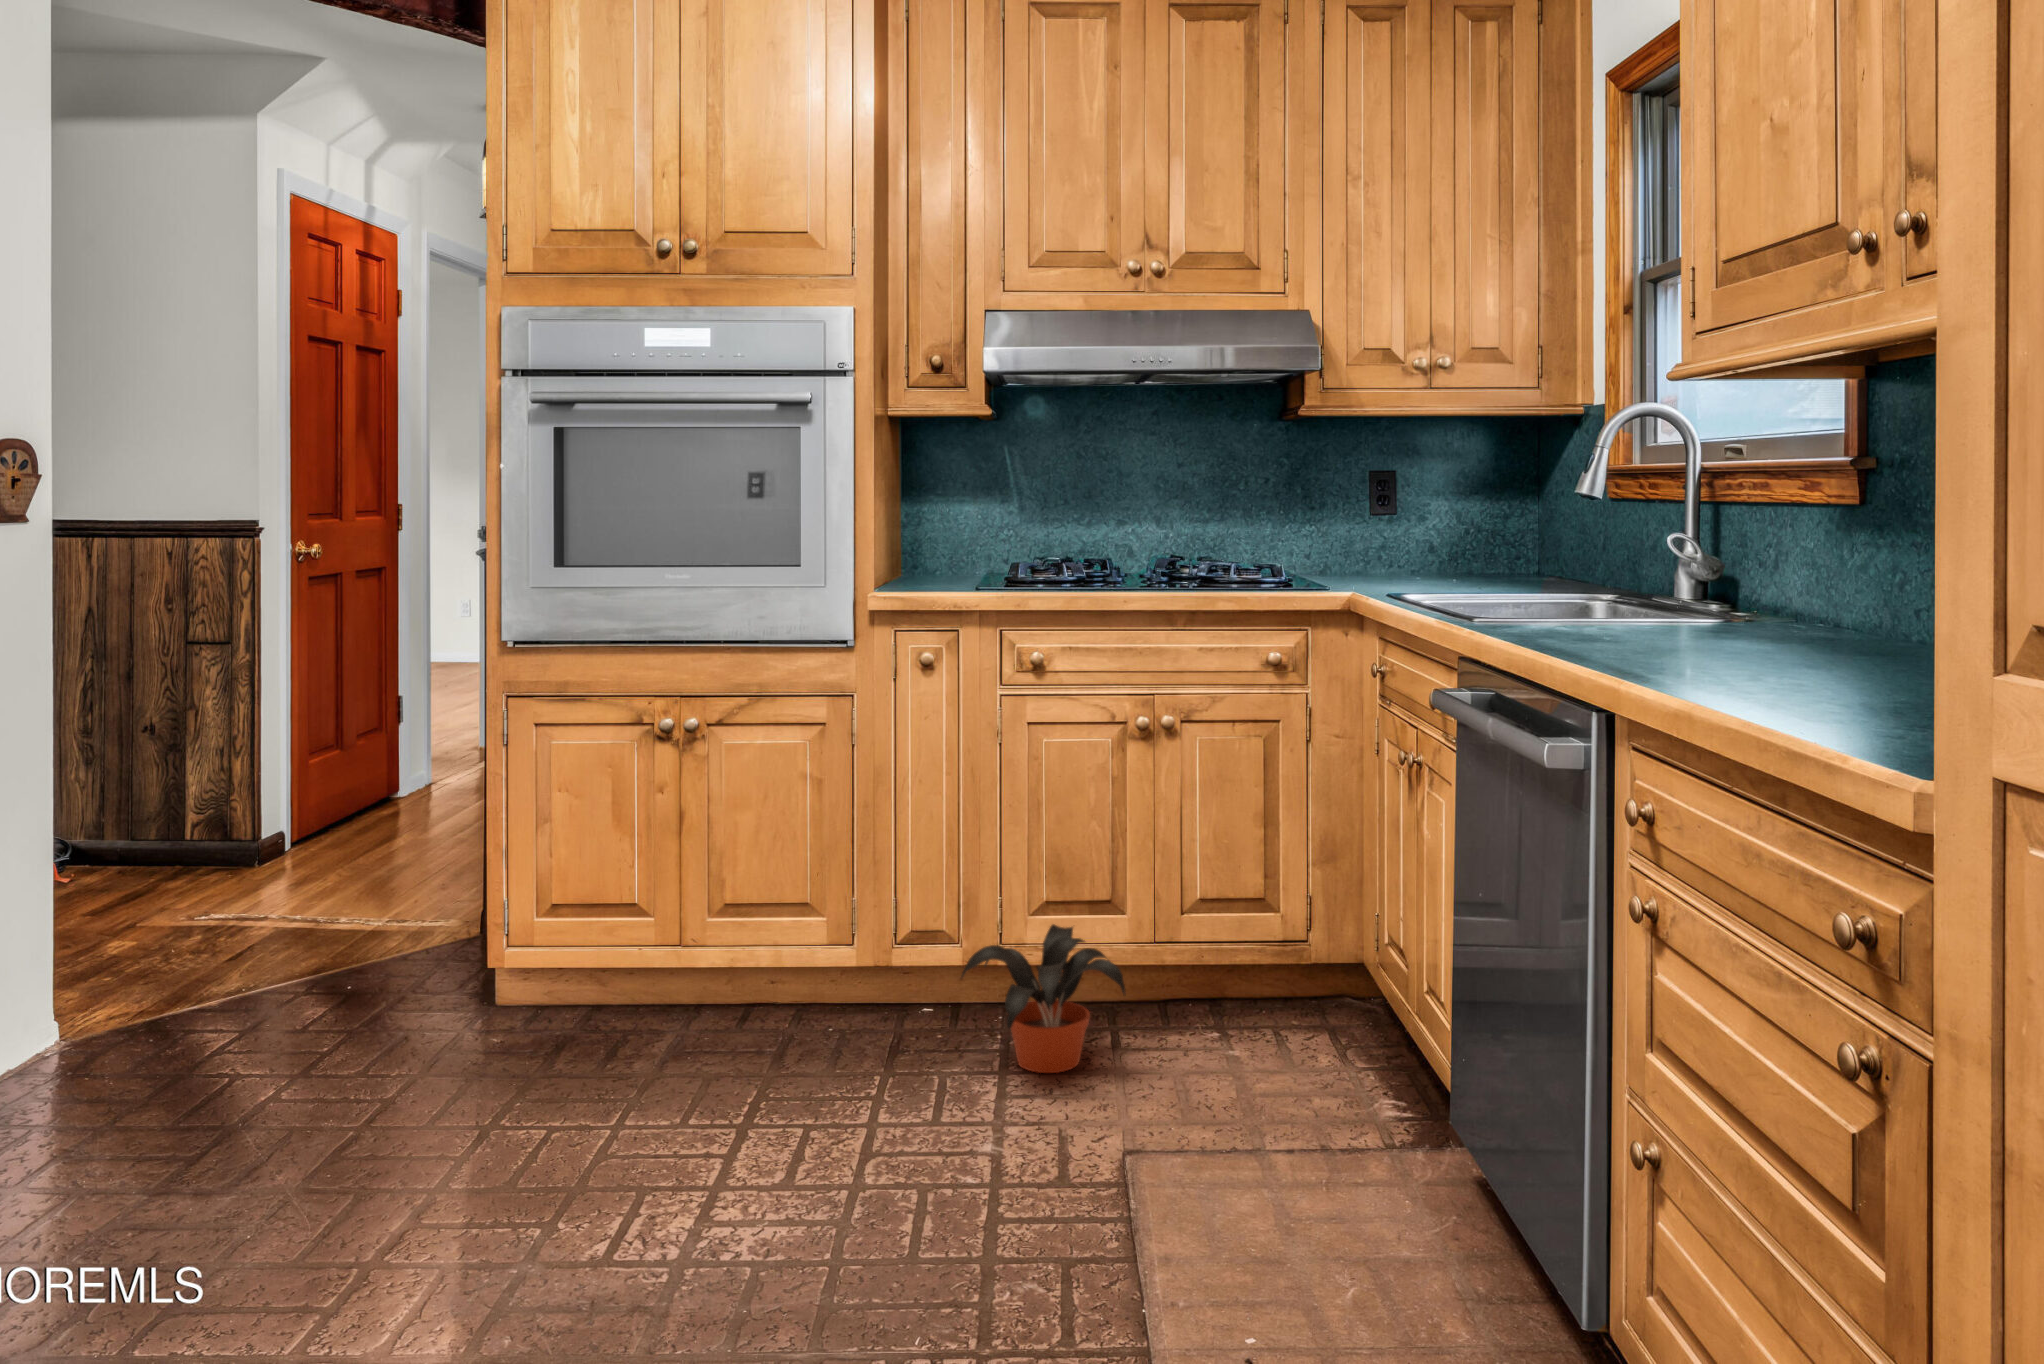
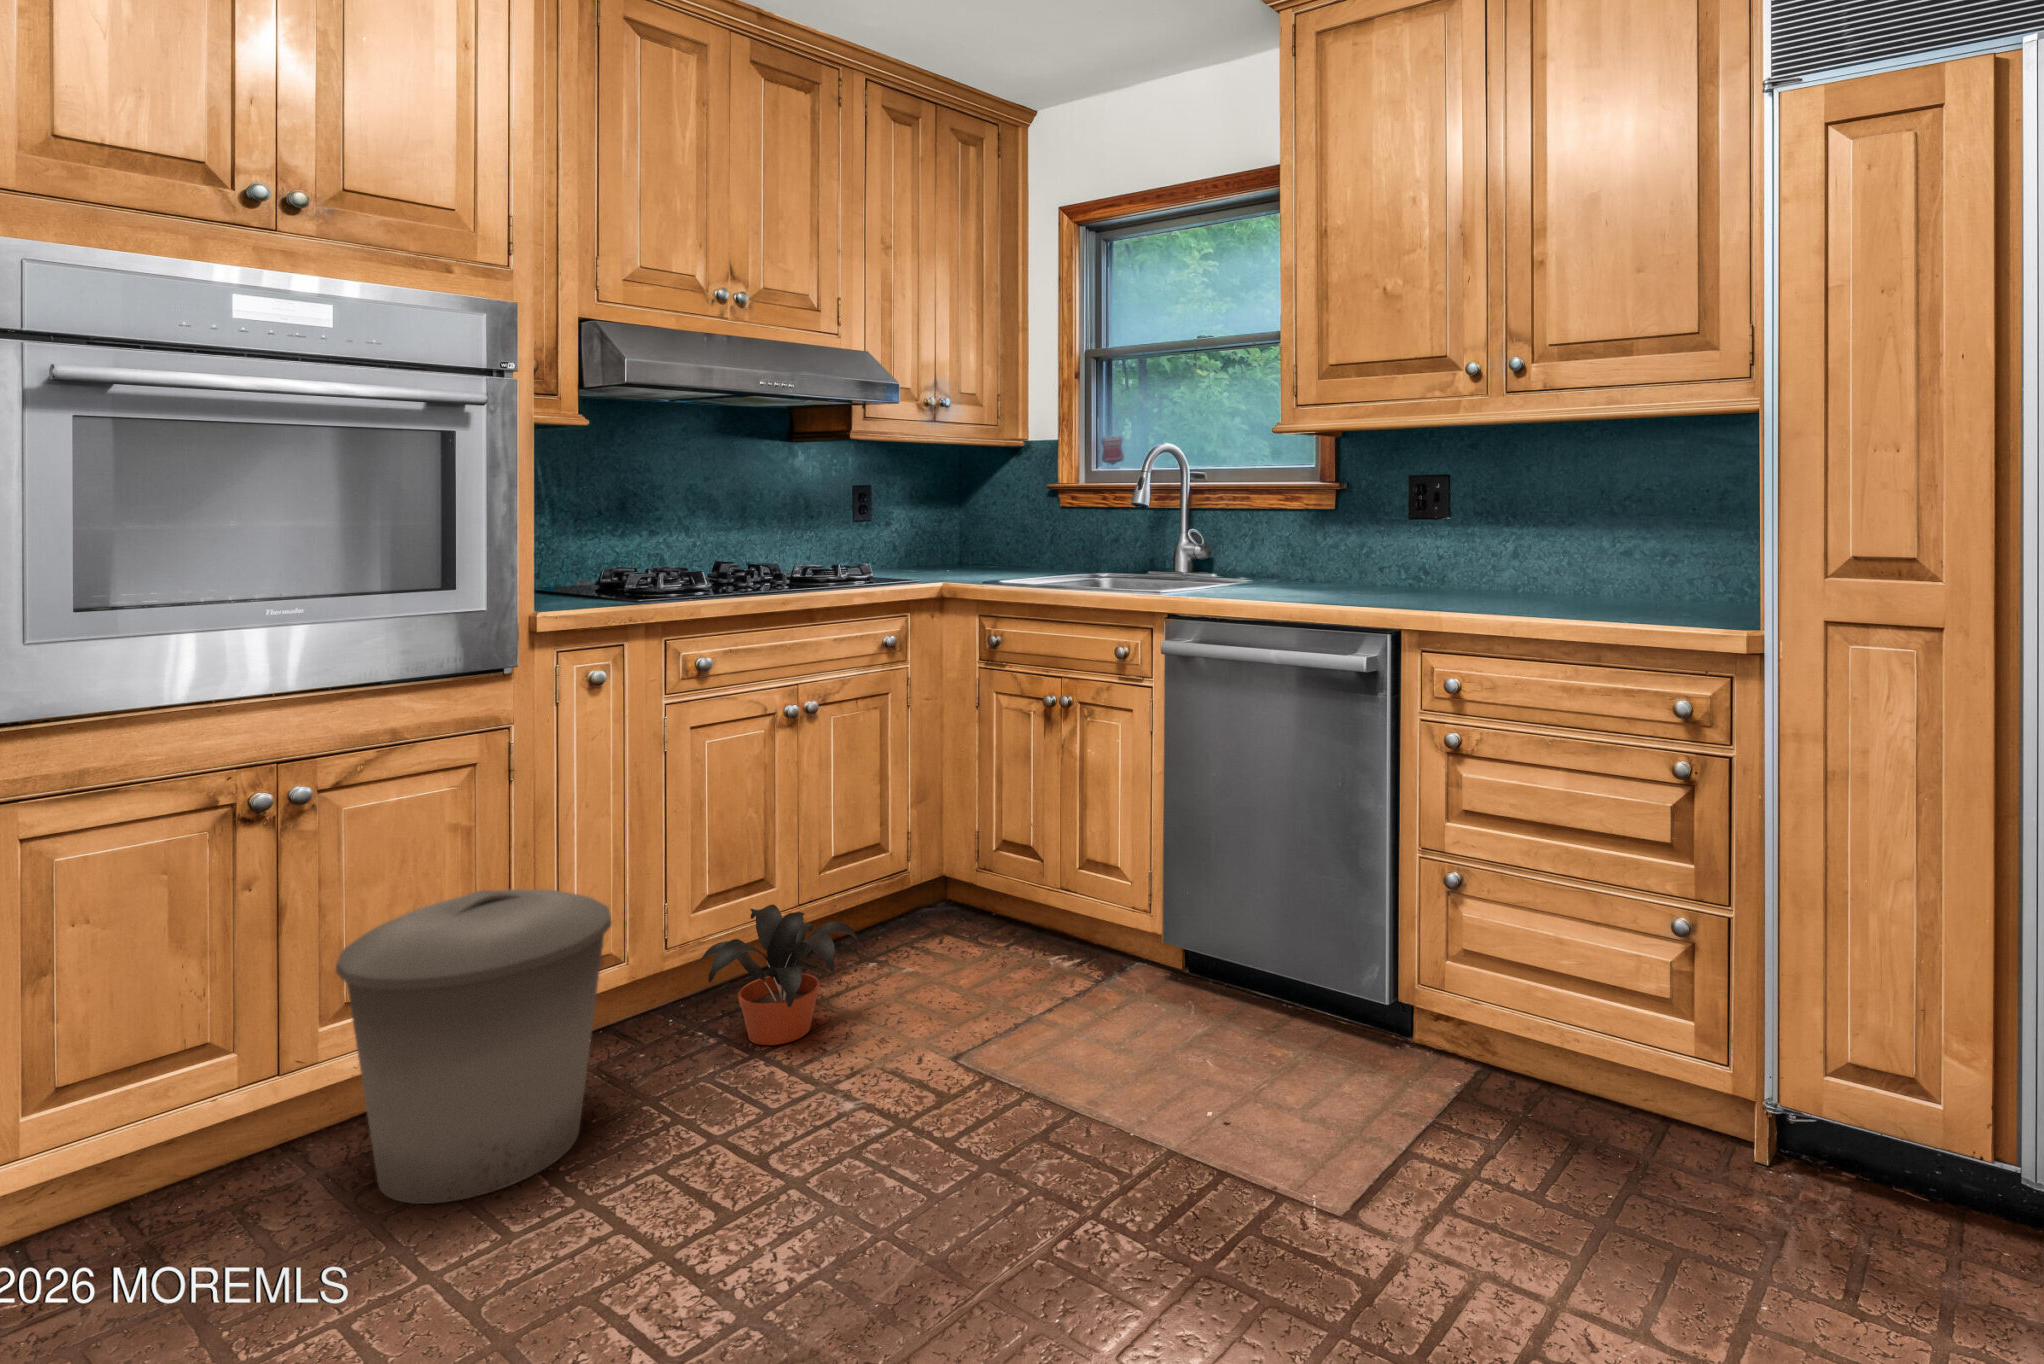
trash can: none [652,832,860,1093] -> present [336,889,612,1204]

